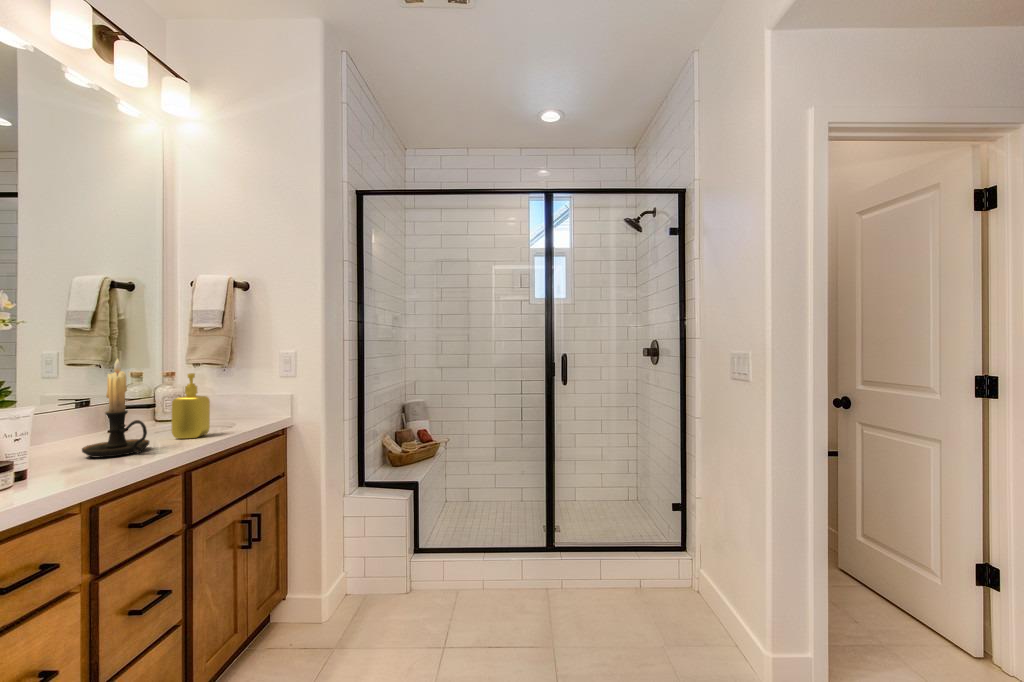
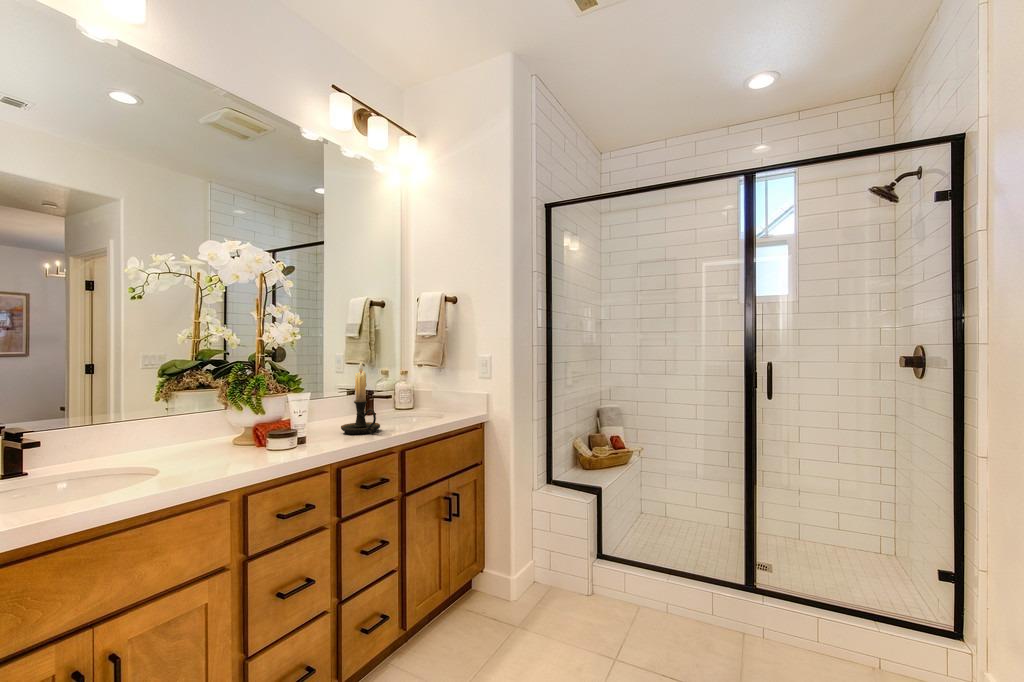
soap dispenser: present [172,373,210,439] -> none [397,374,422,425]

